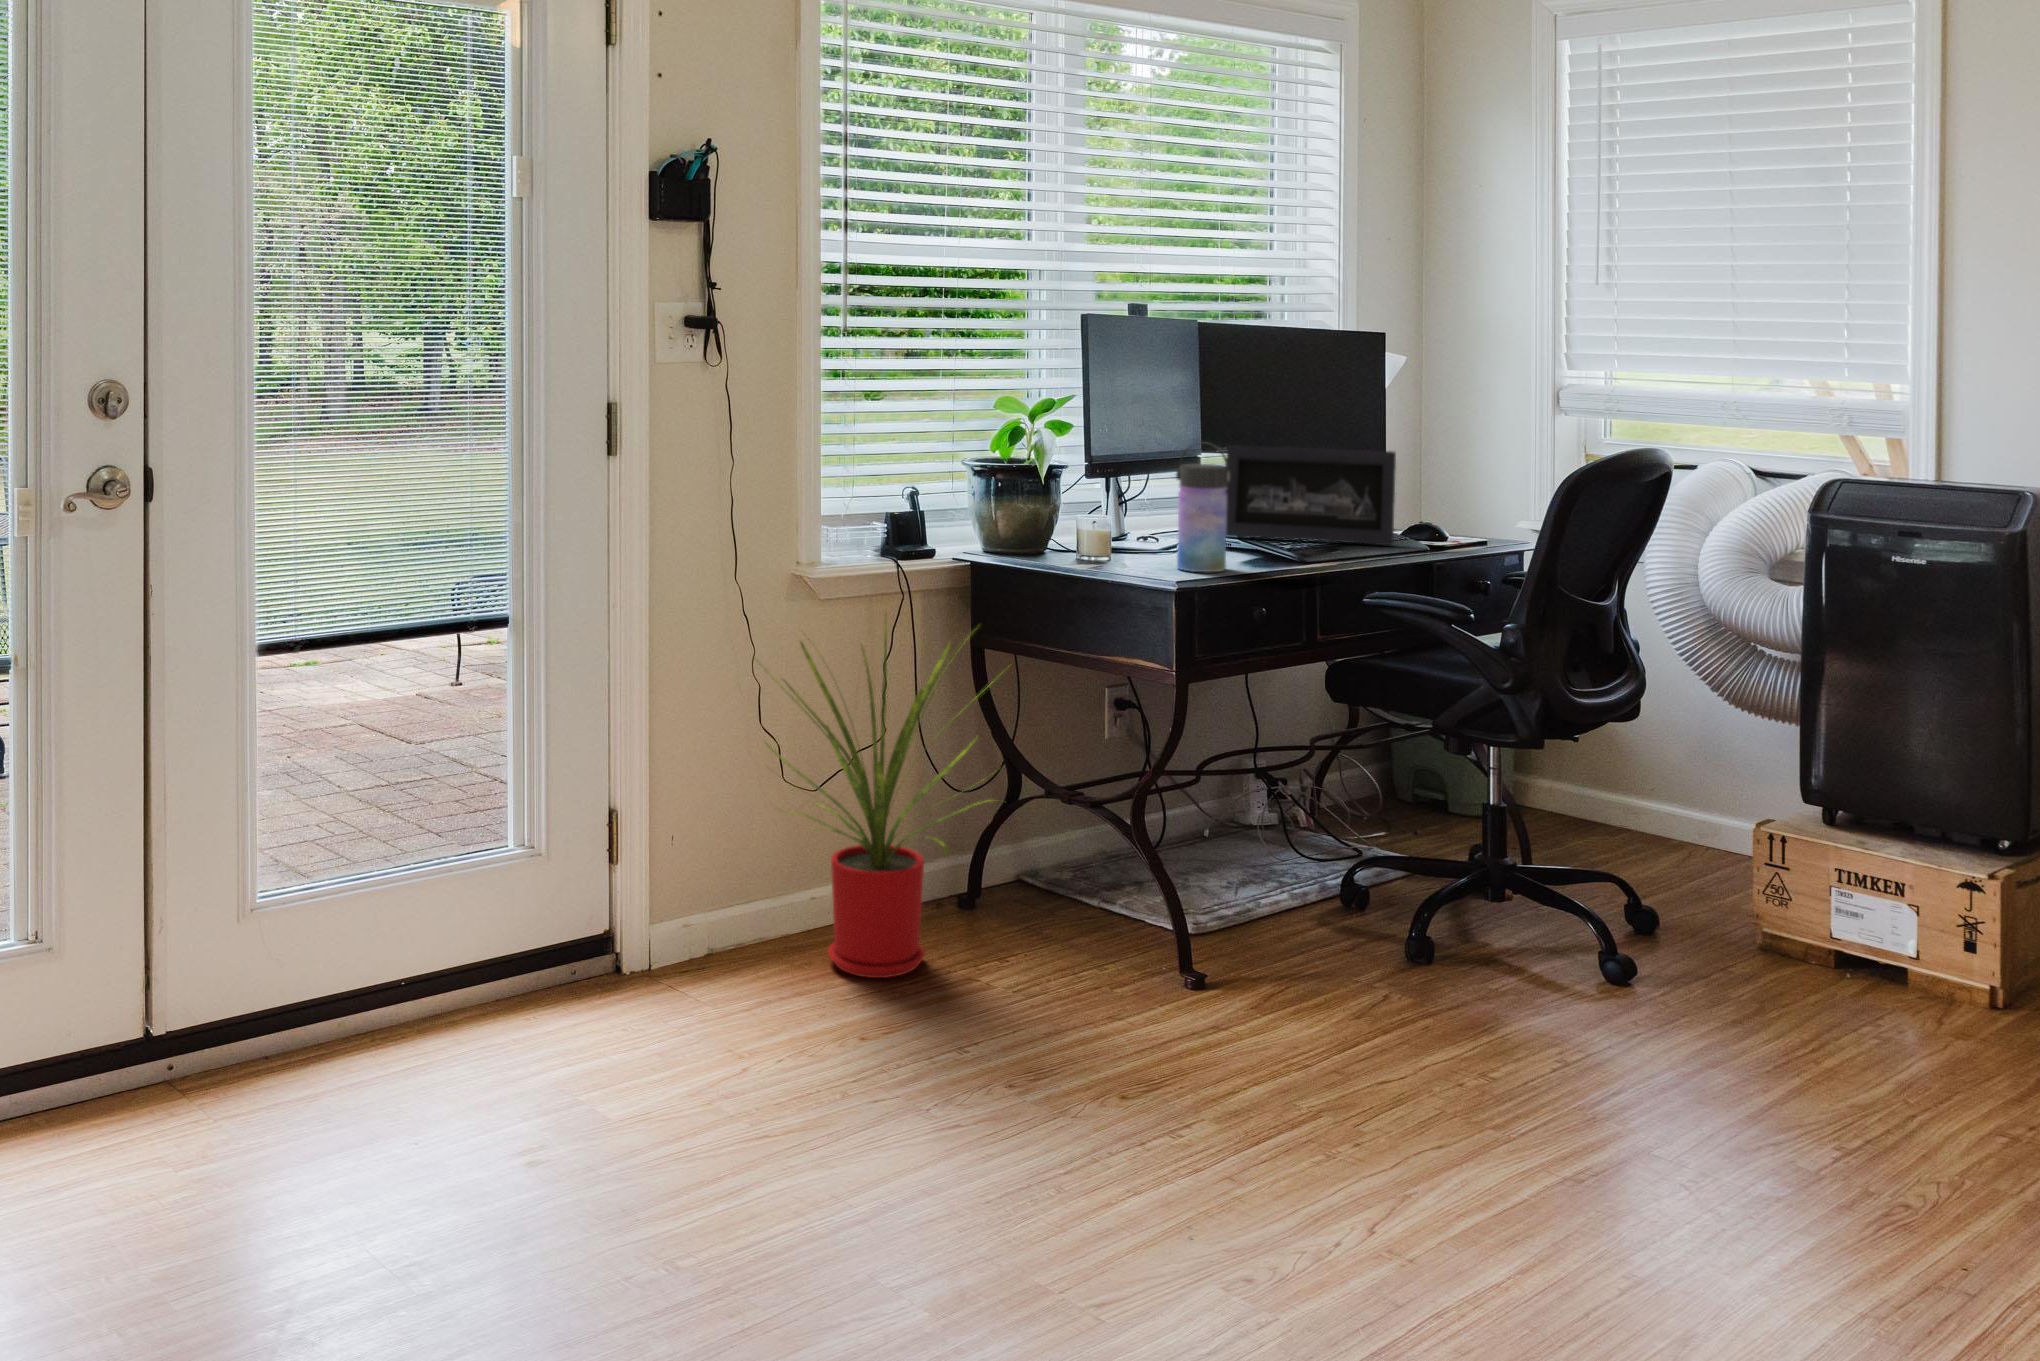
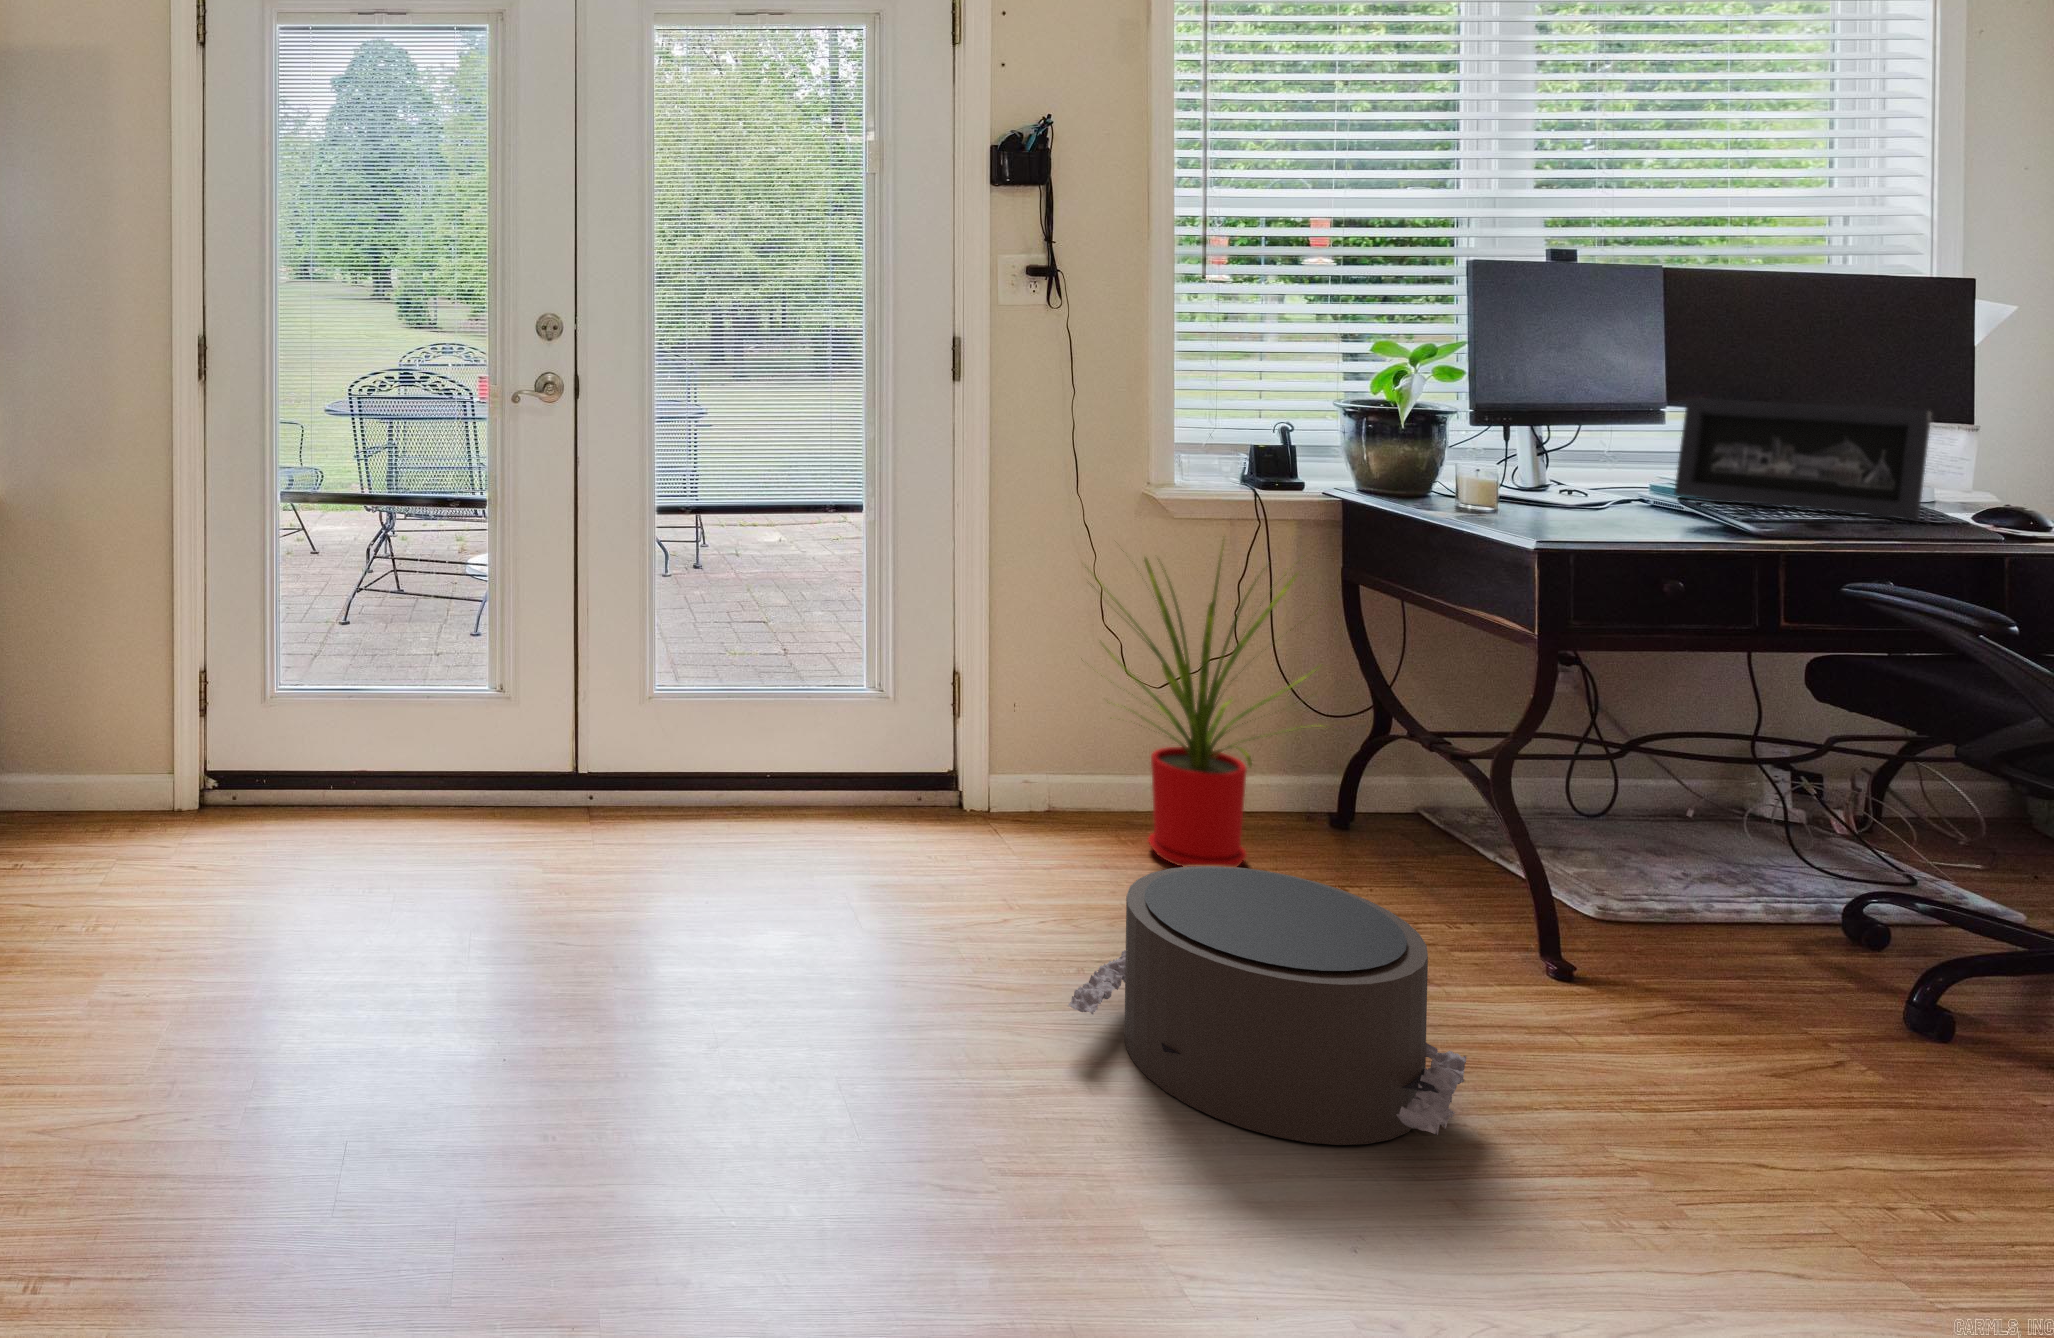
water bottle: present [1176,446,1229,572] -> none [1553,386,1622,525]
pouf: none [896,965,1256,1242] -> present [1068,866,1466,1145]

